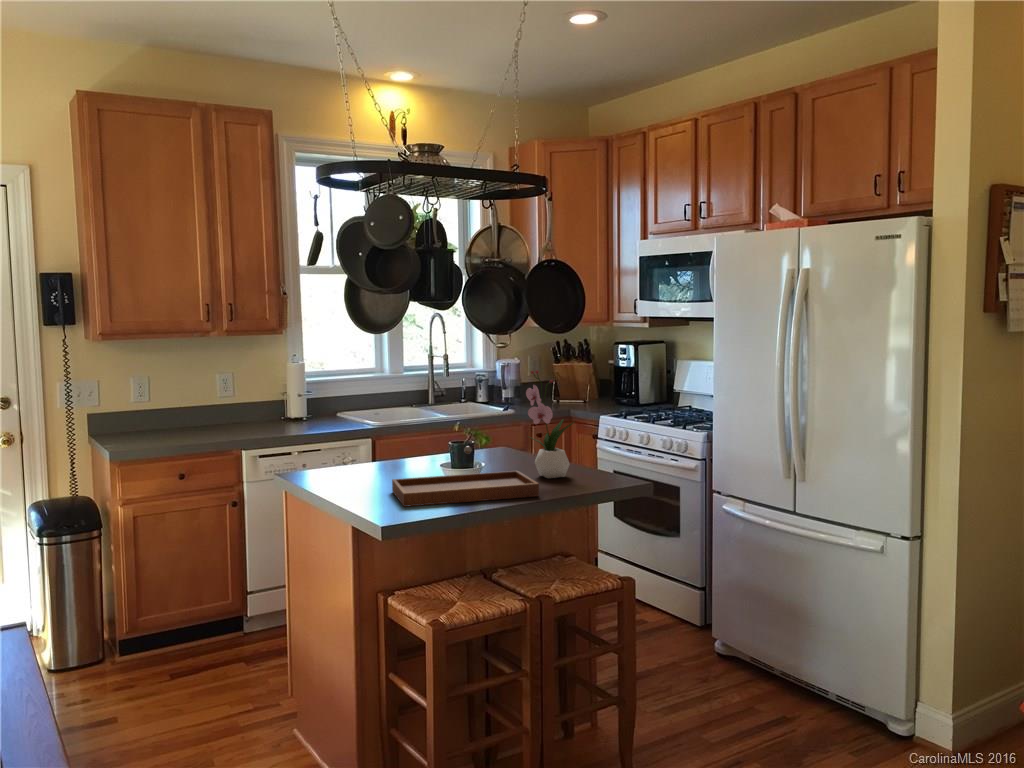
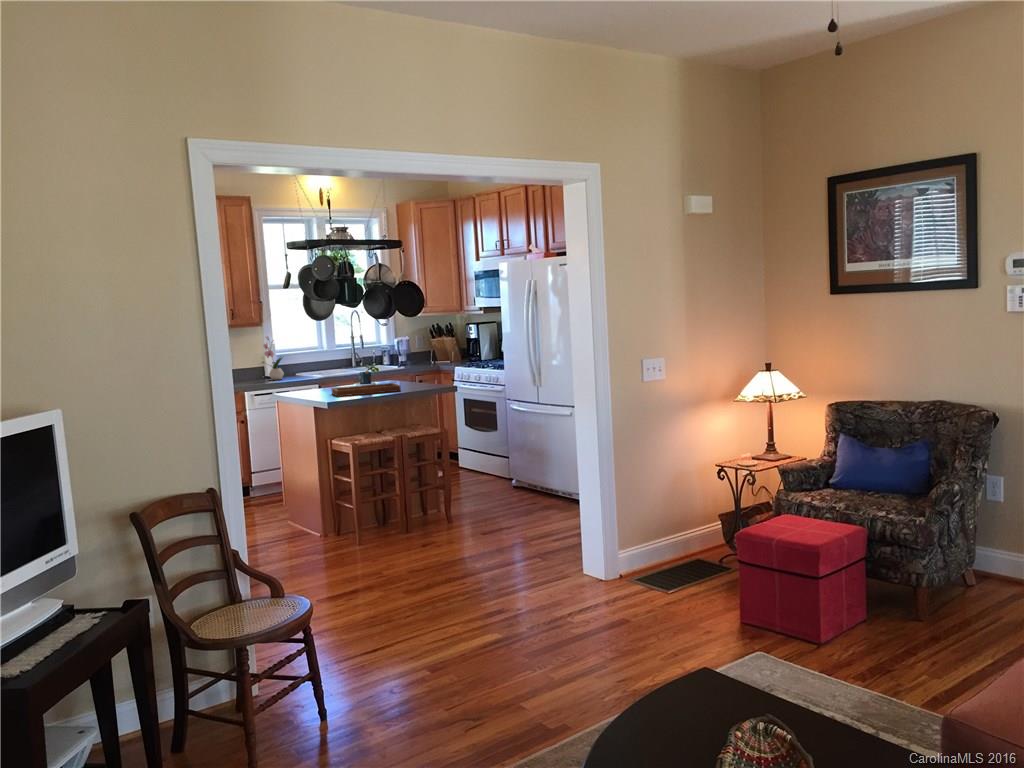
flower arrangement: present [526,370,573,478] -> present [264,337,284,380]

